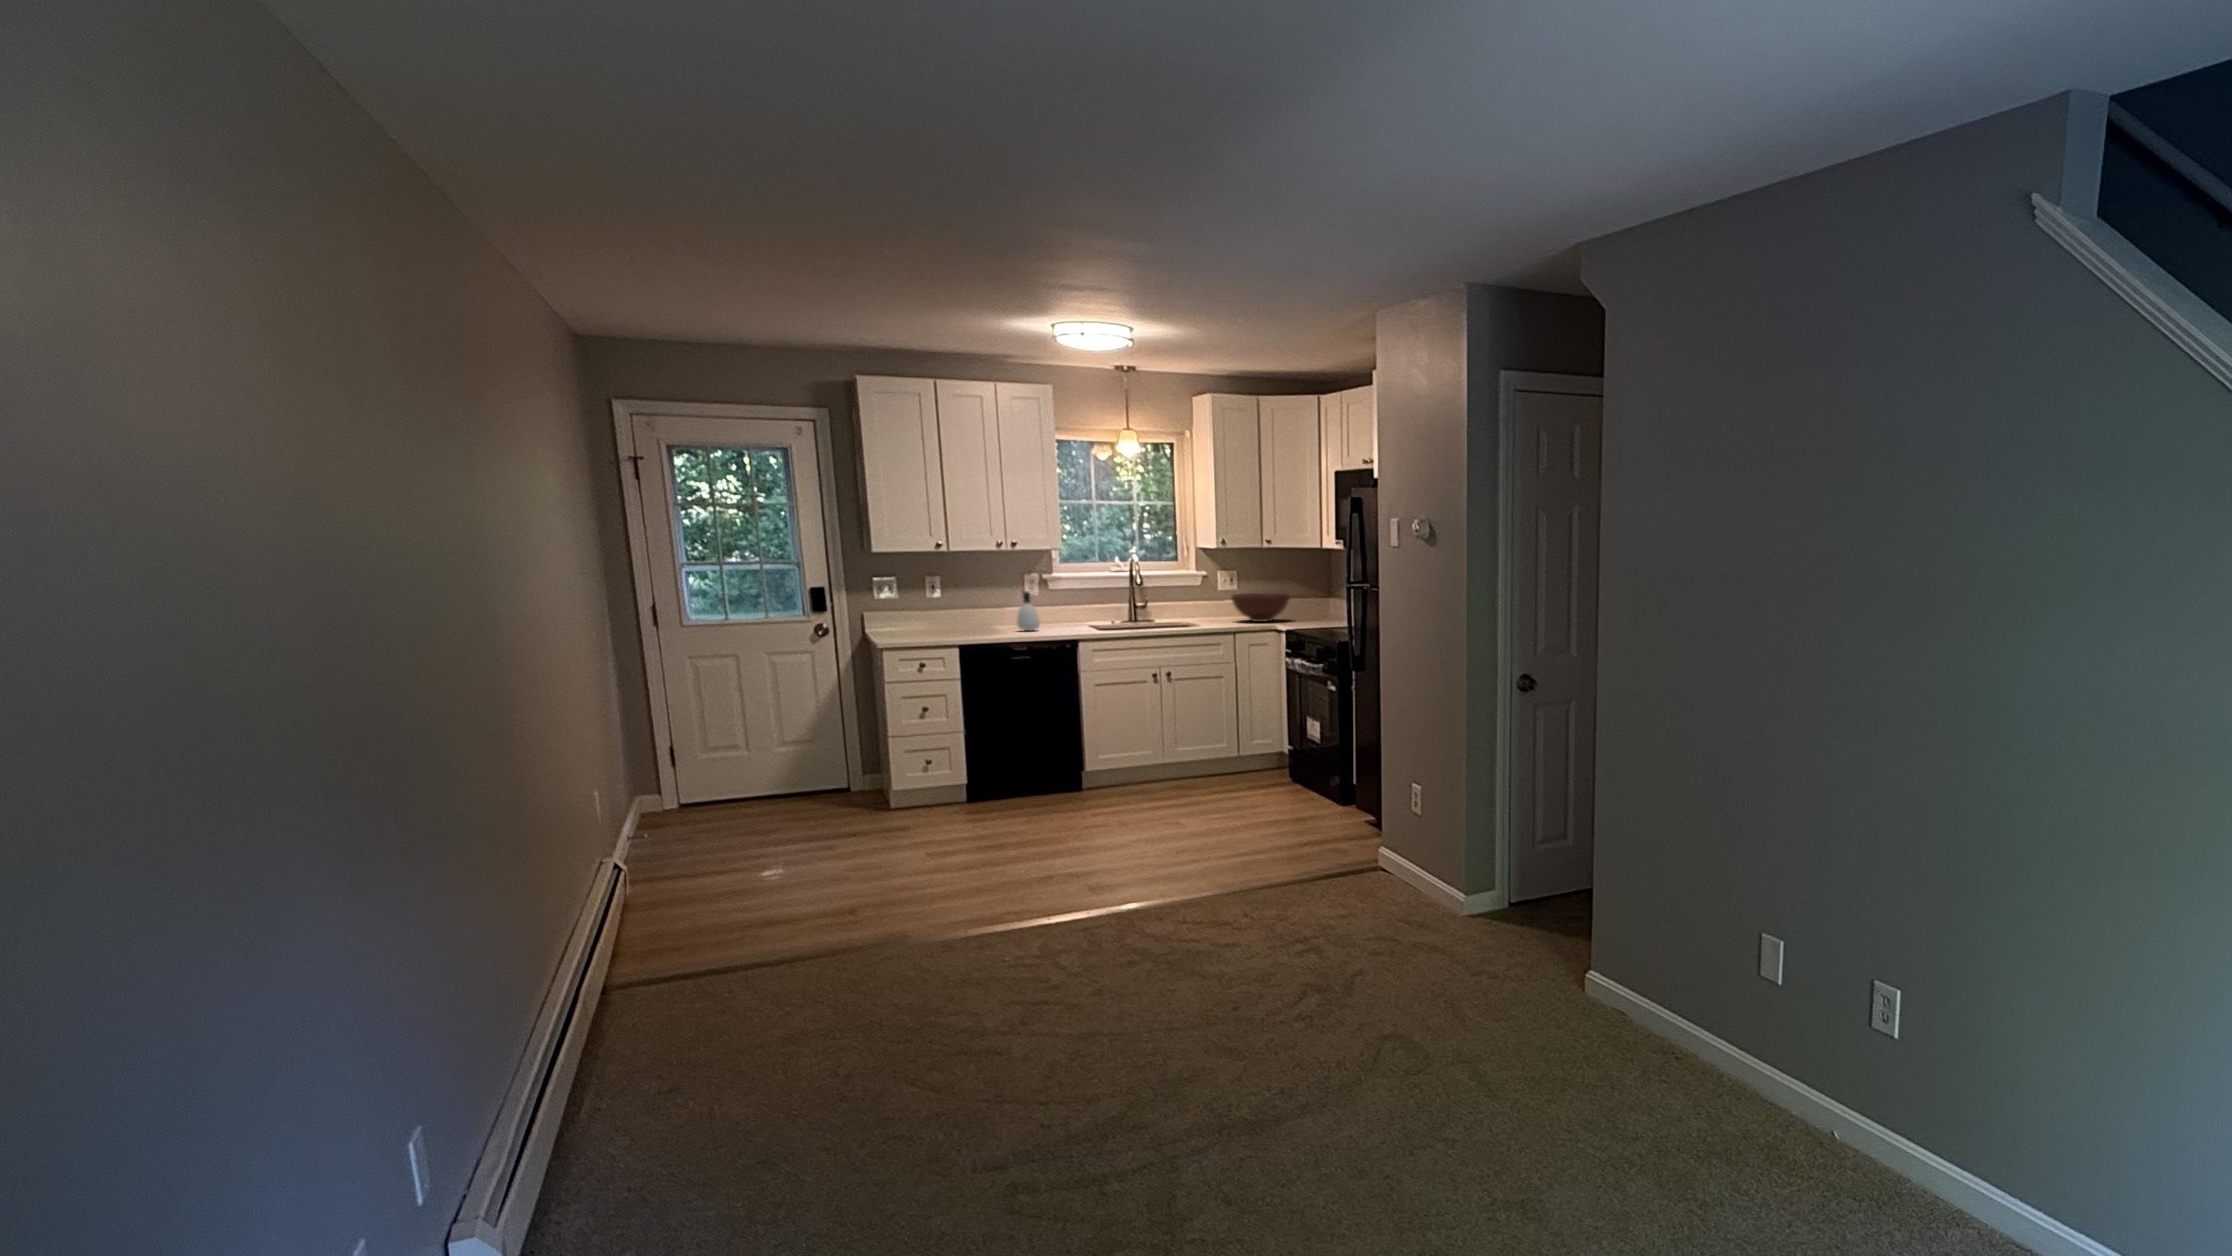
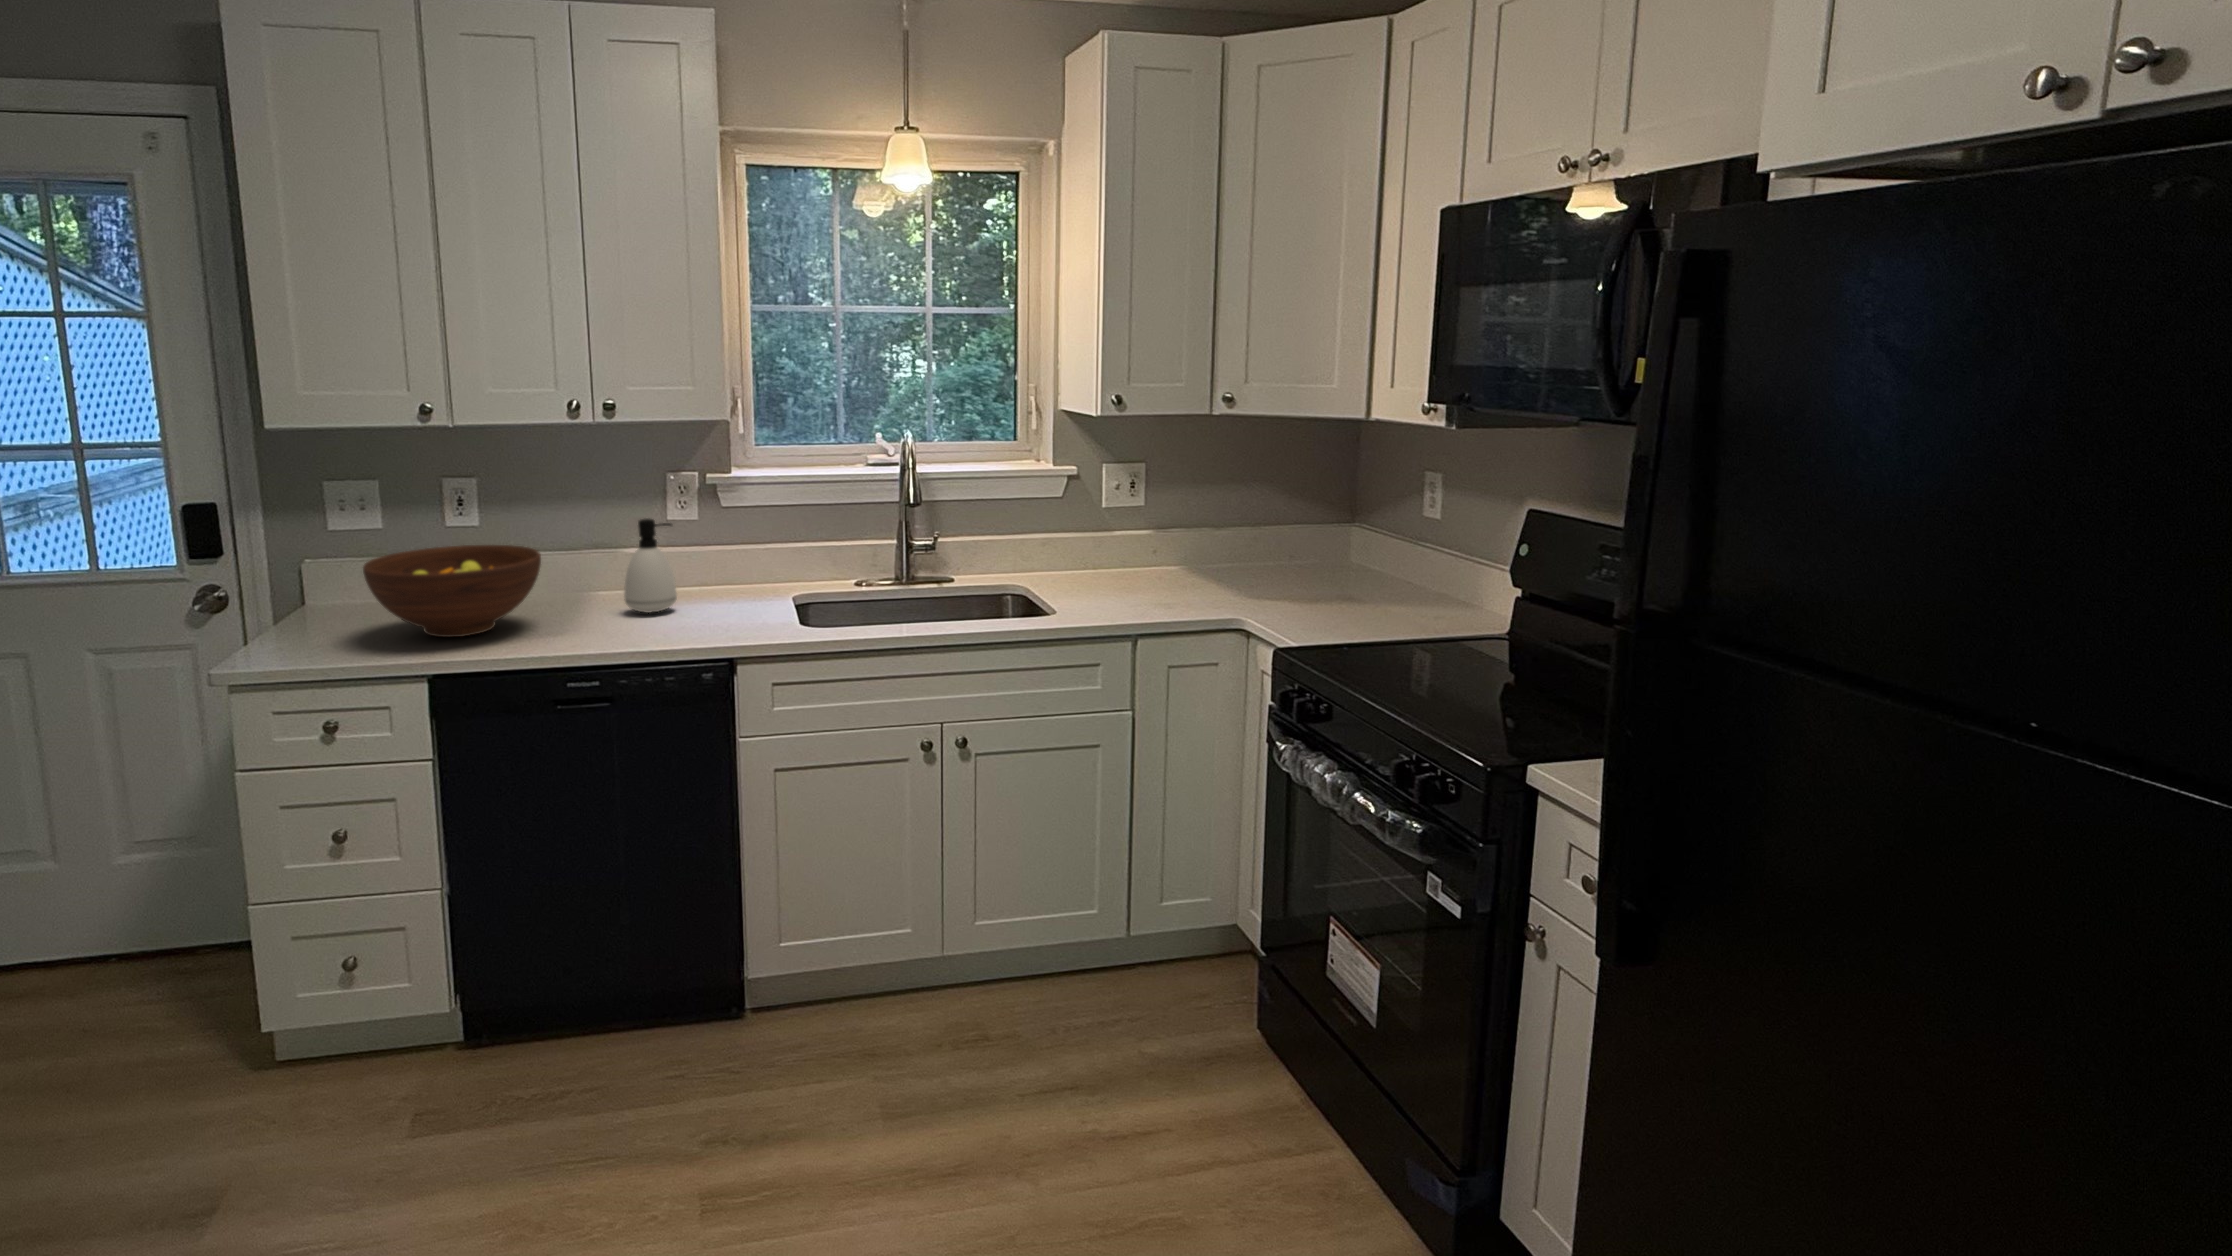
fruit bowl: present [1231,593,1290,622] -> present [363,545,541,637]

